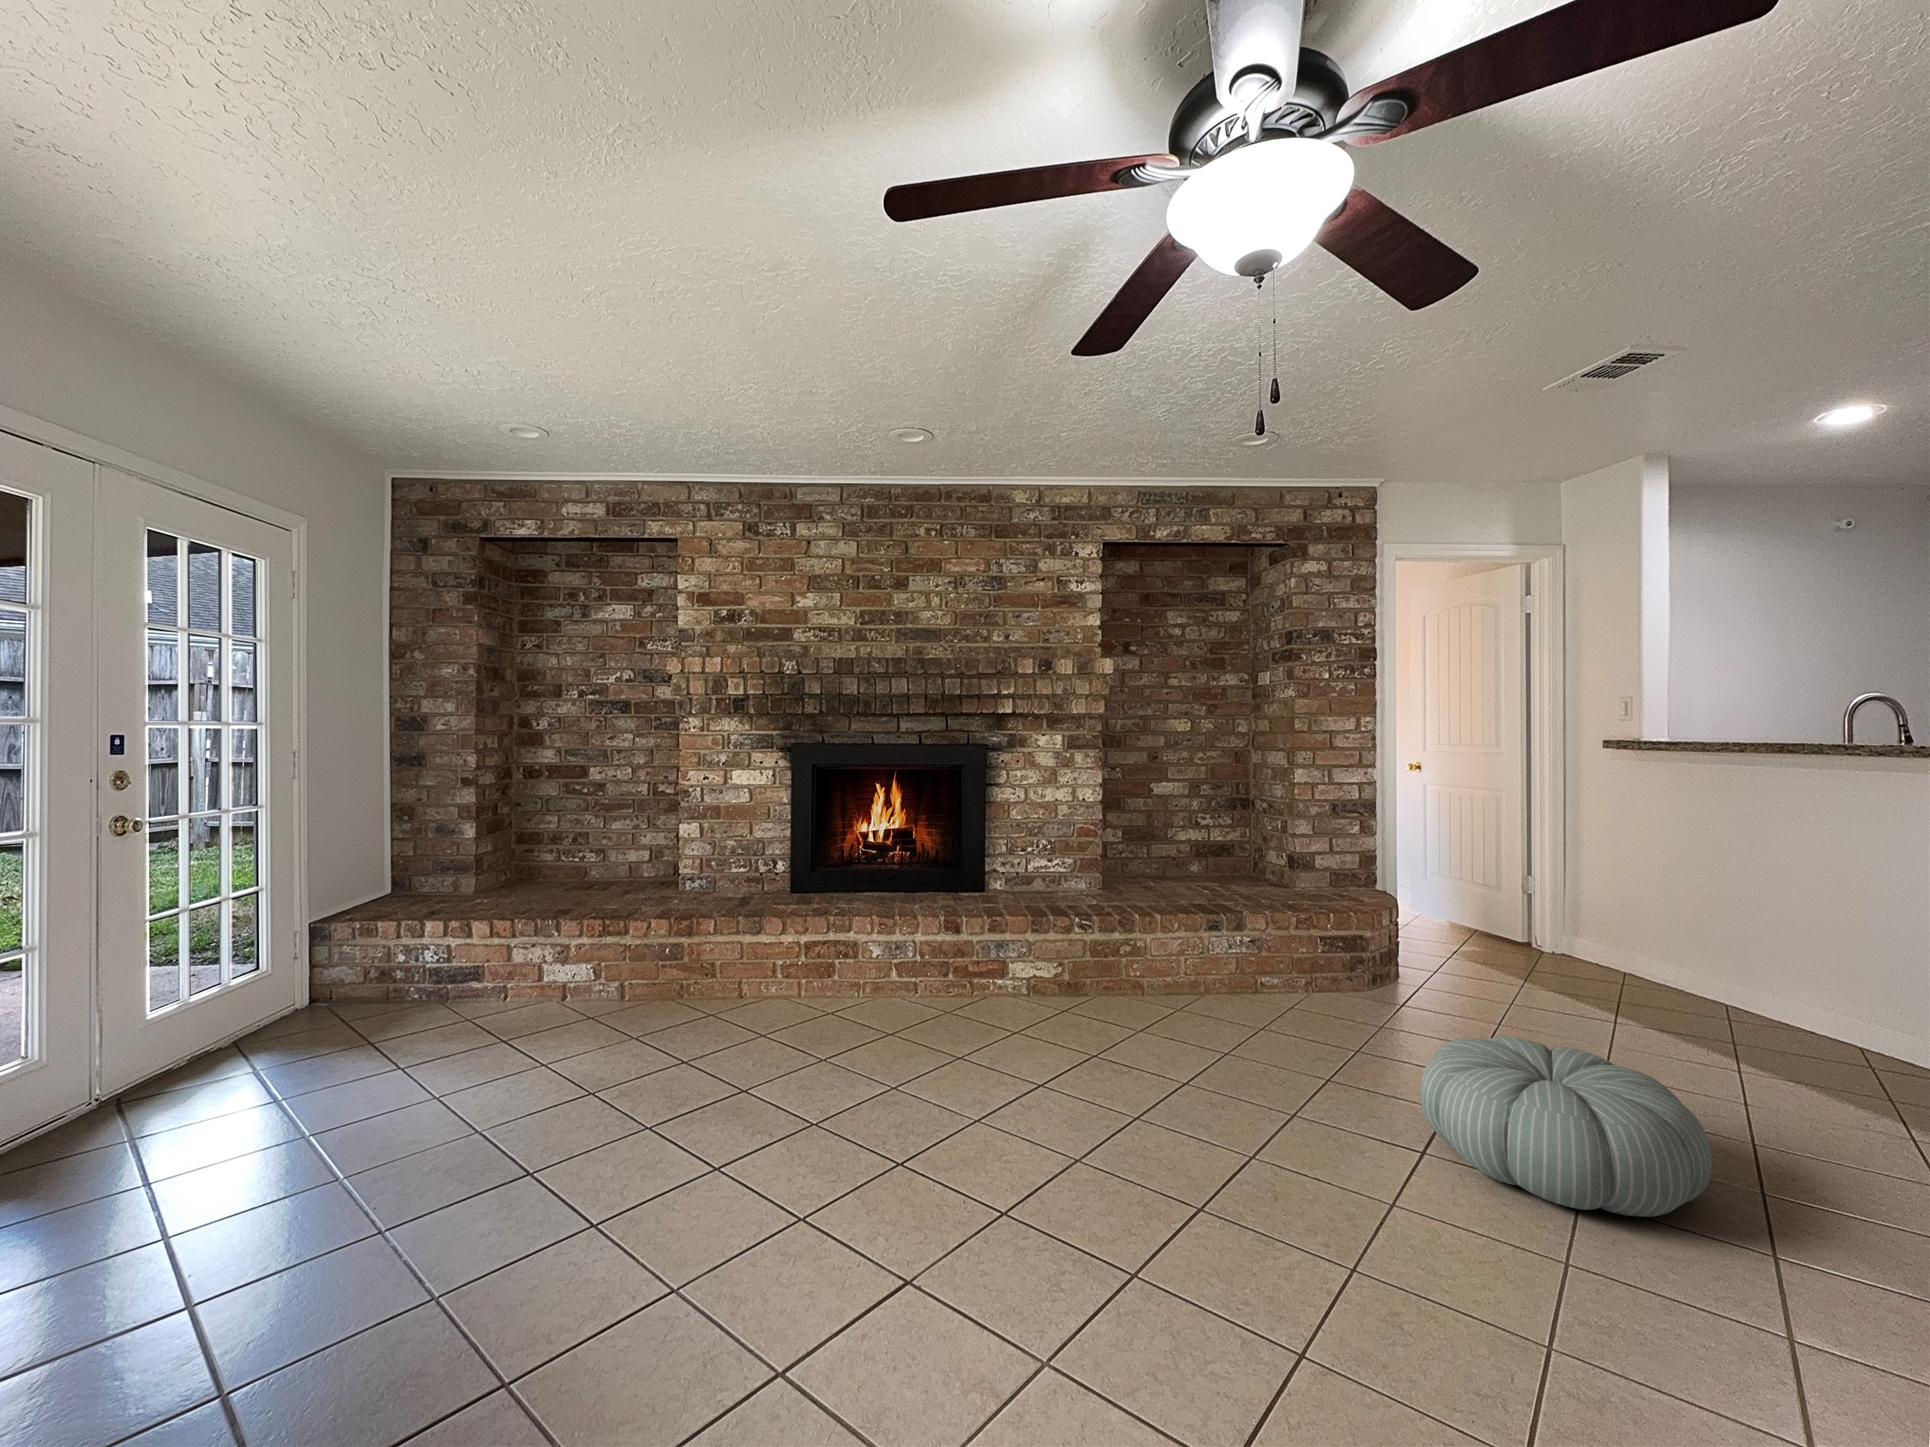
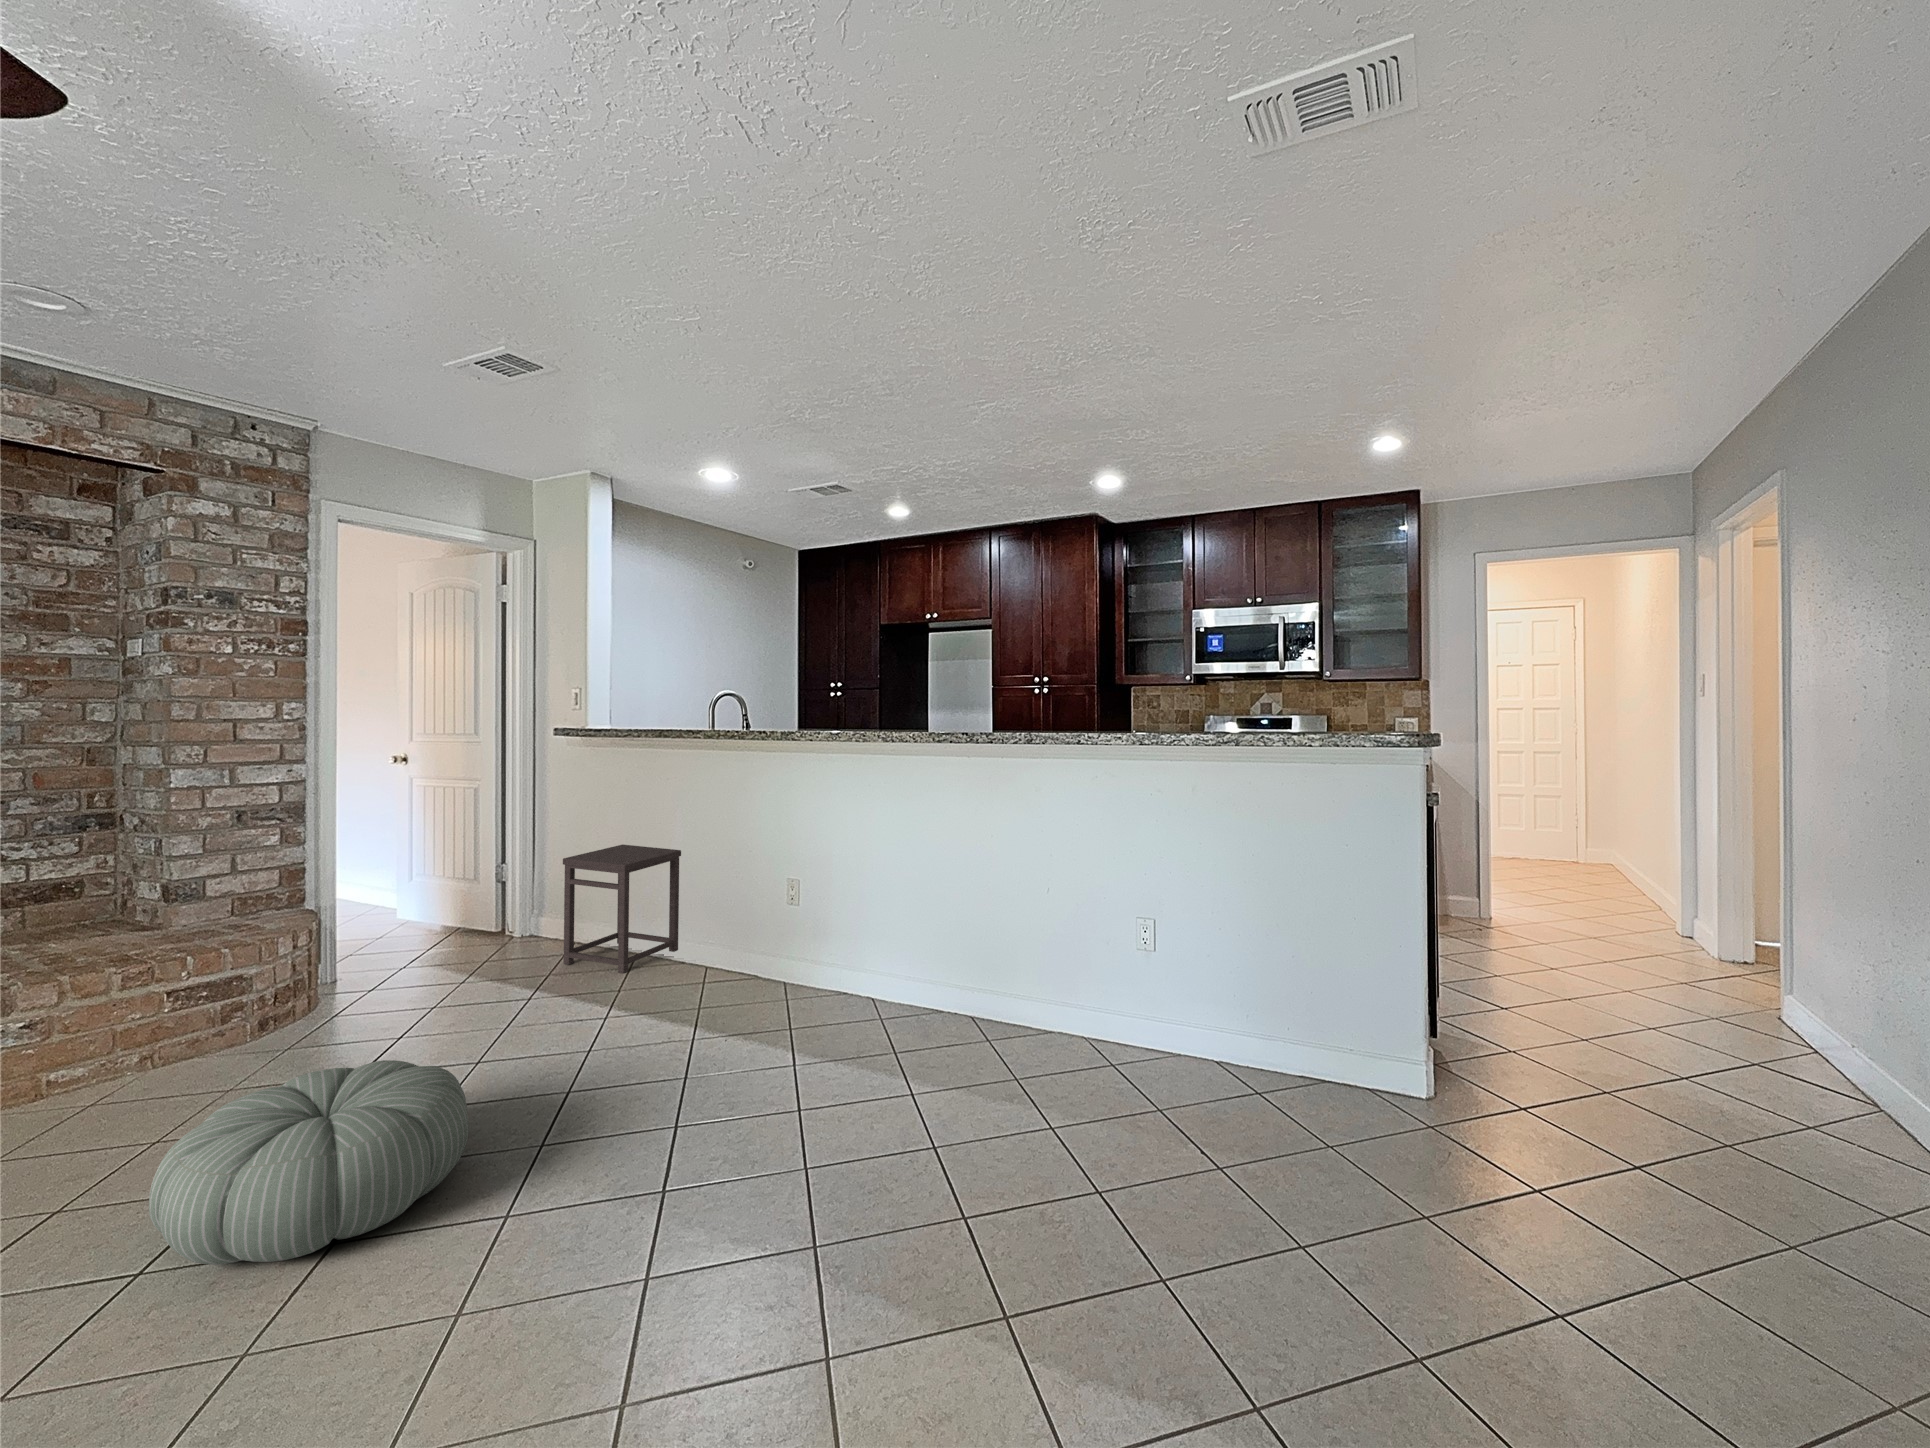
side table: none [1646,887,1824,1041] -> present [563,845,681,973]

